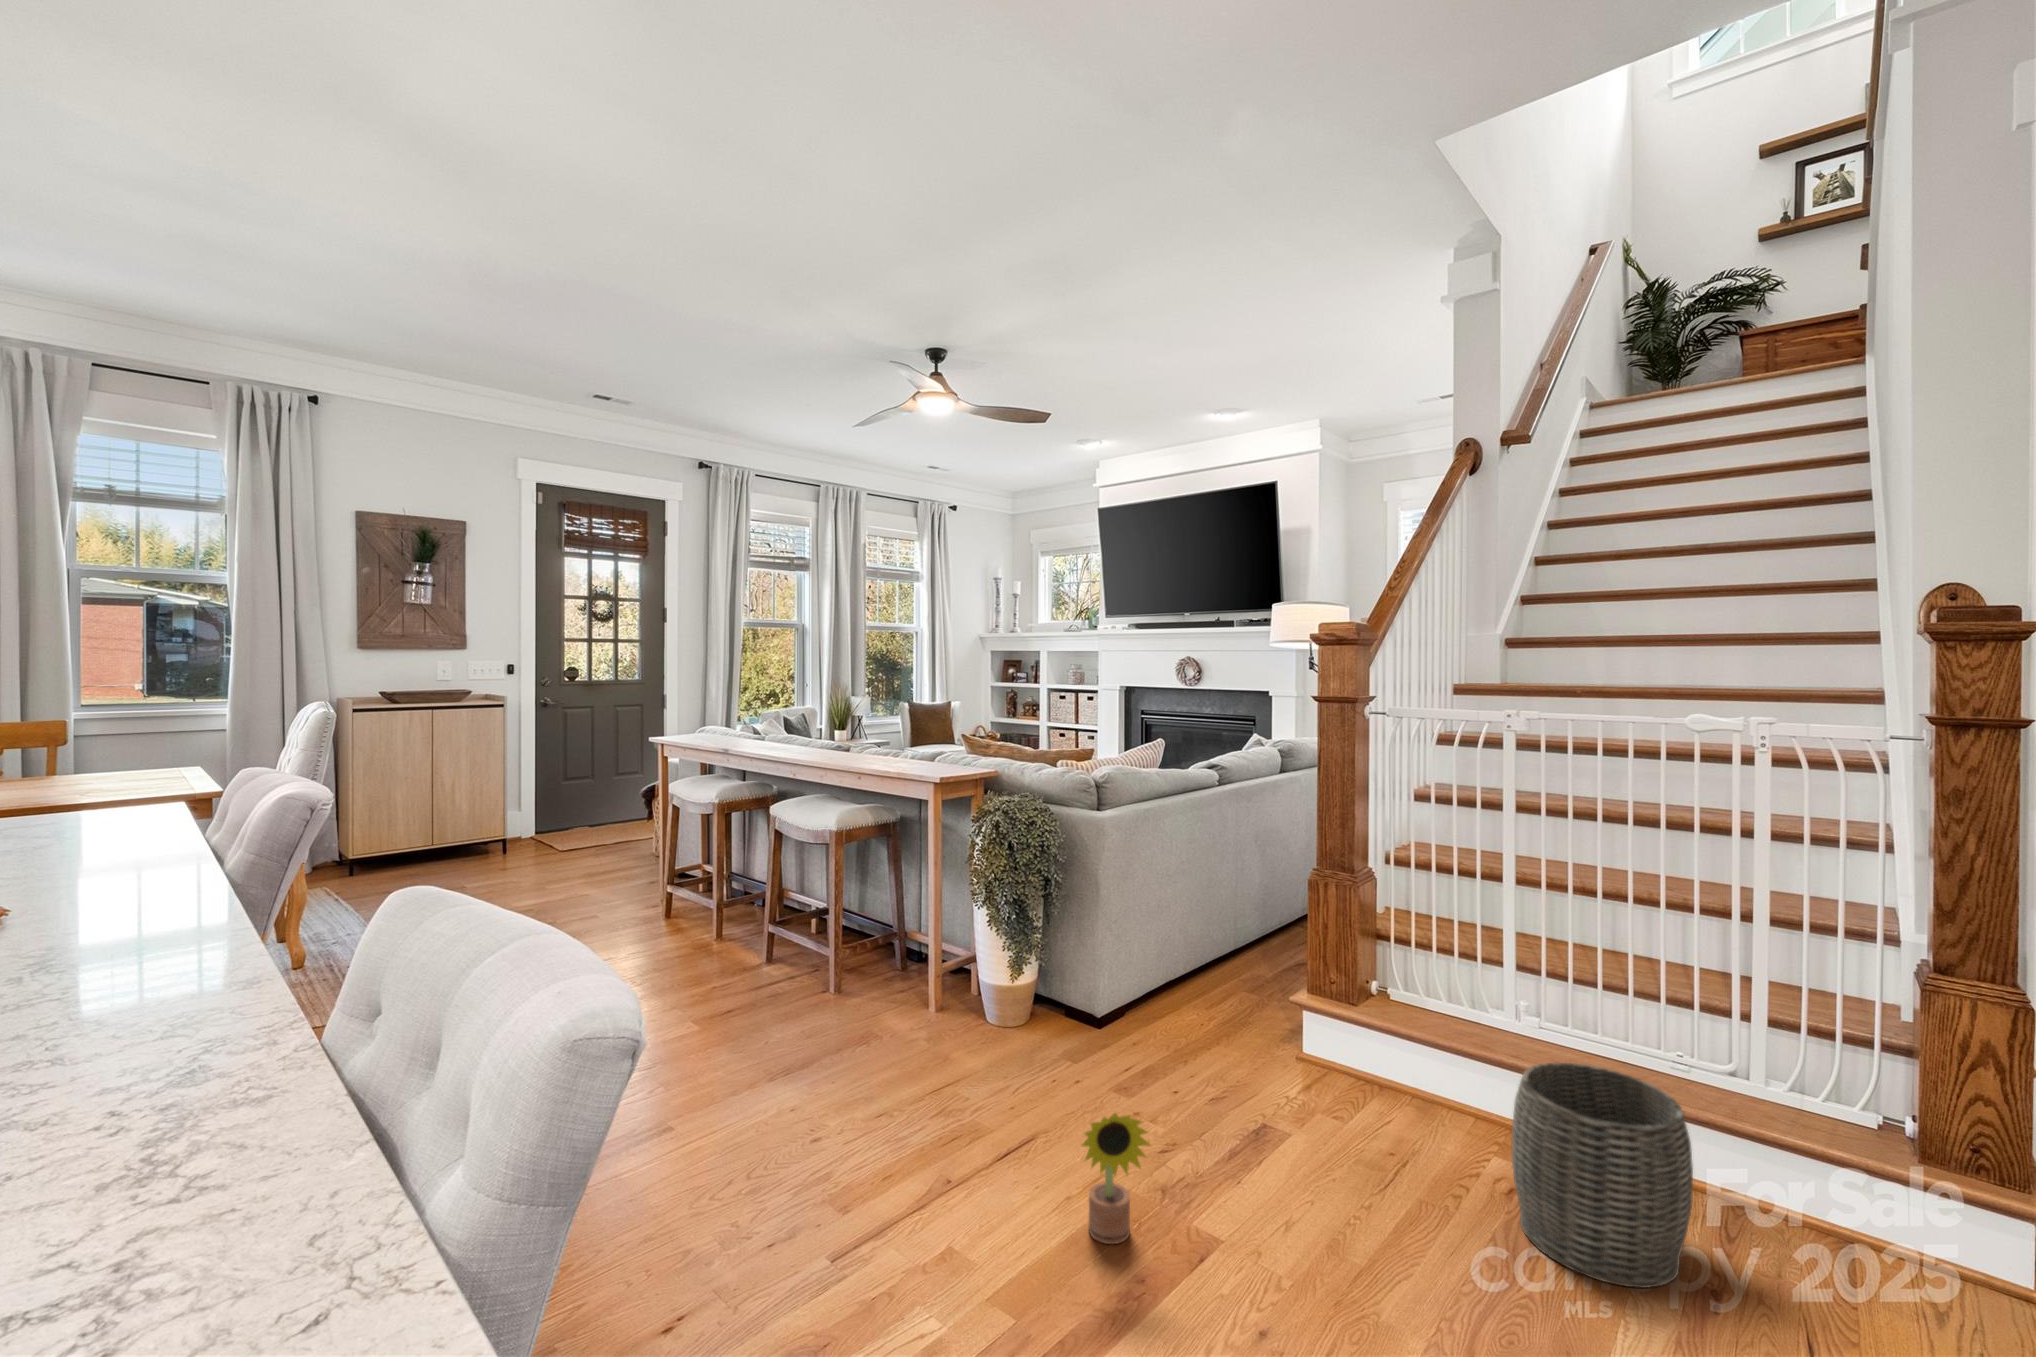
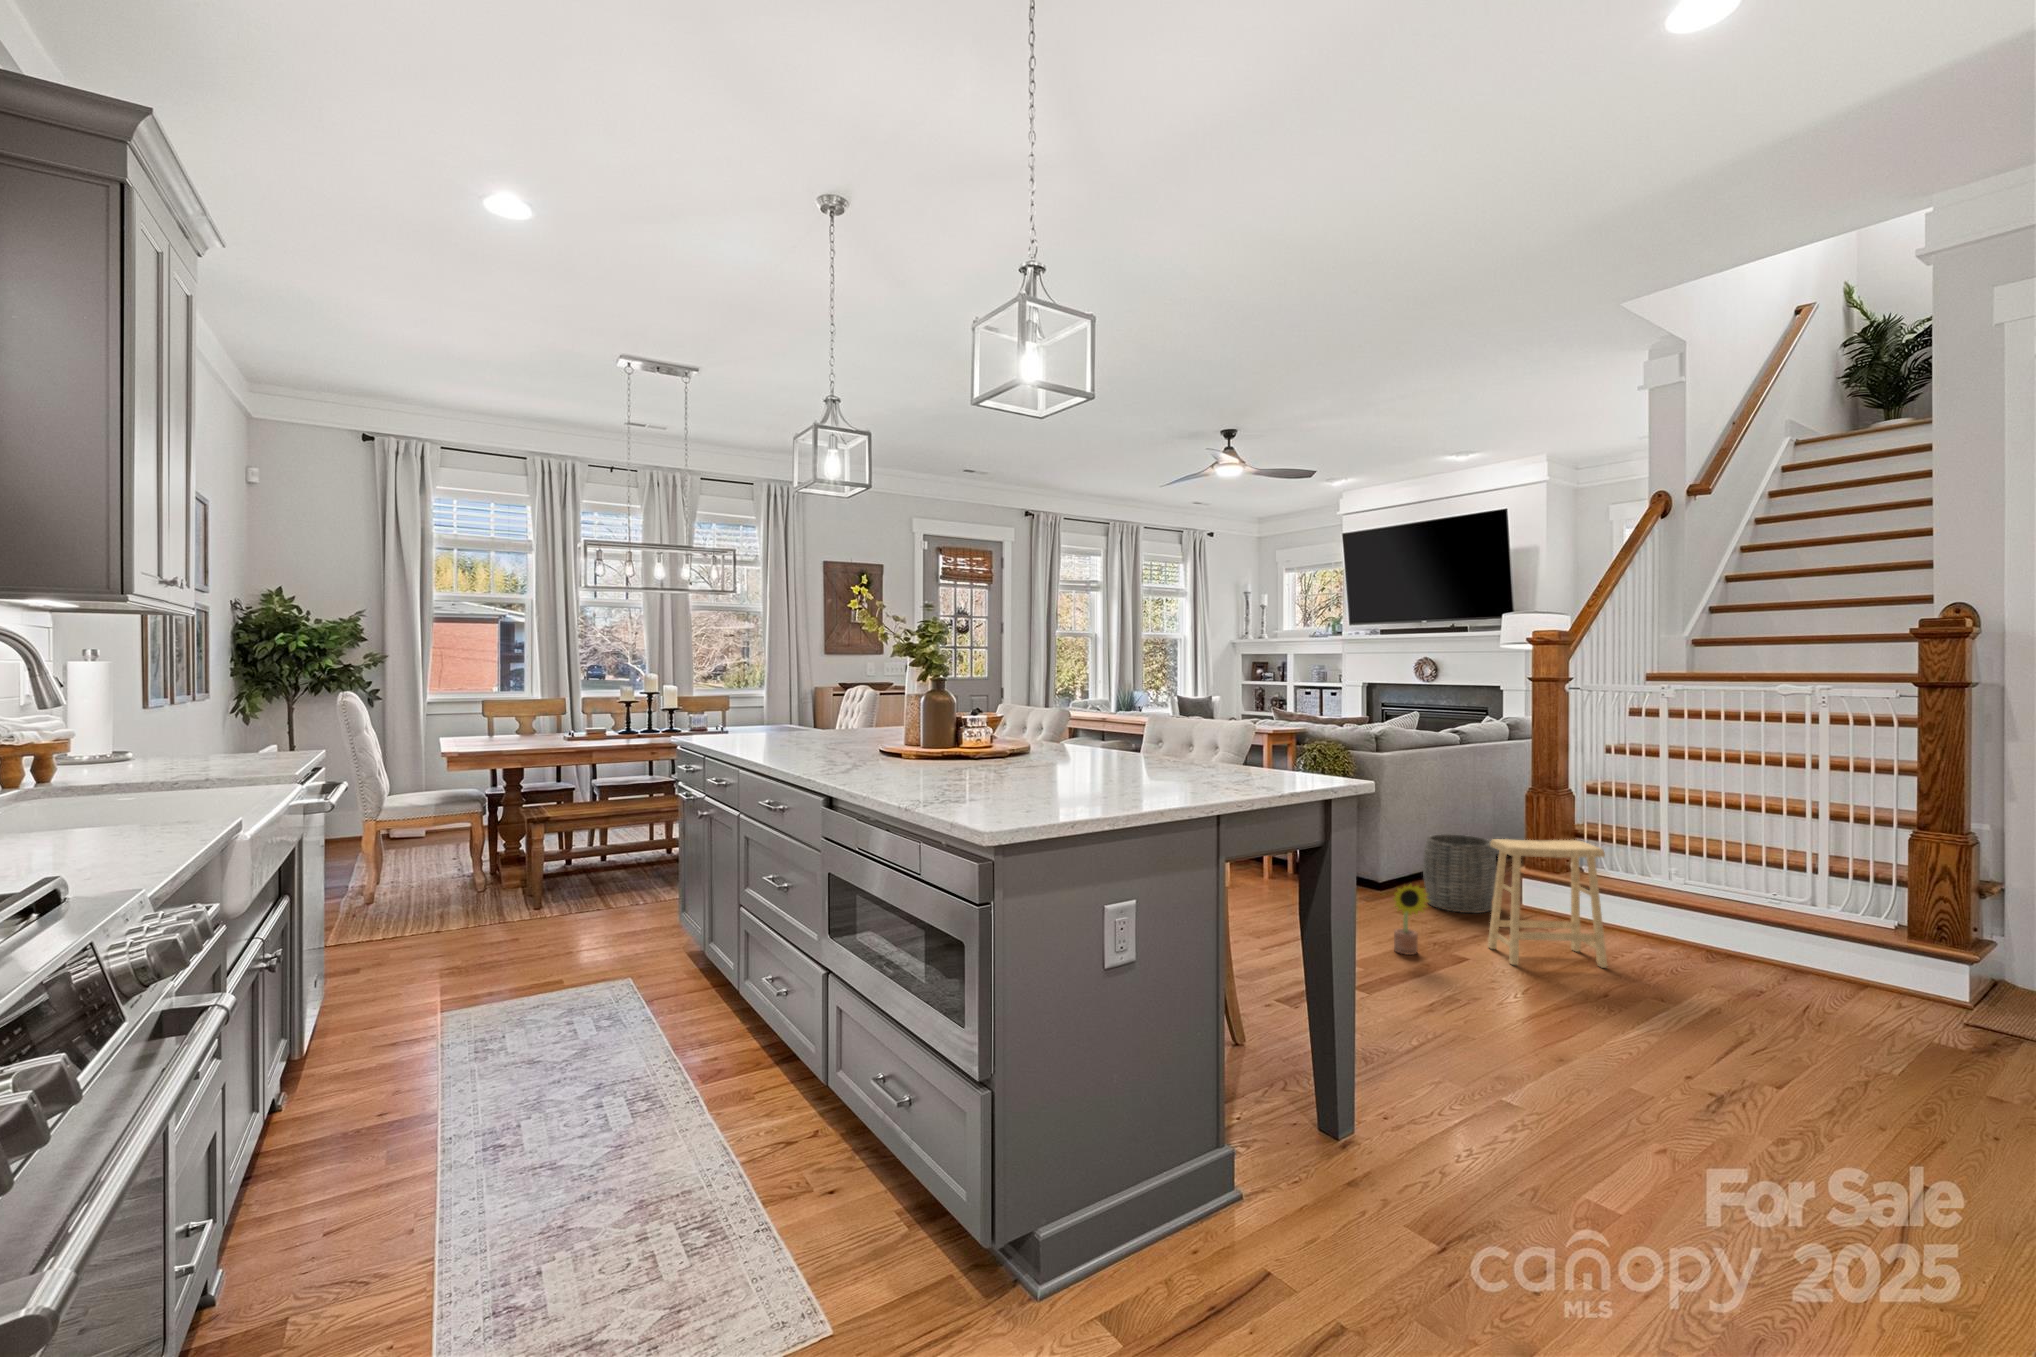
footstool: none [1252,997,1457,1262] -> present [1488,839,1607,968]
woven basket: present [1512,1063,1693,1288] -> present [1423,834,1497,913]

